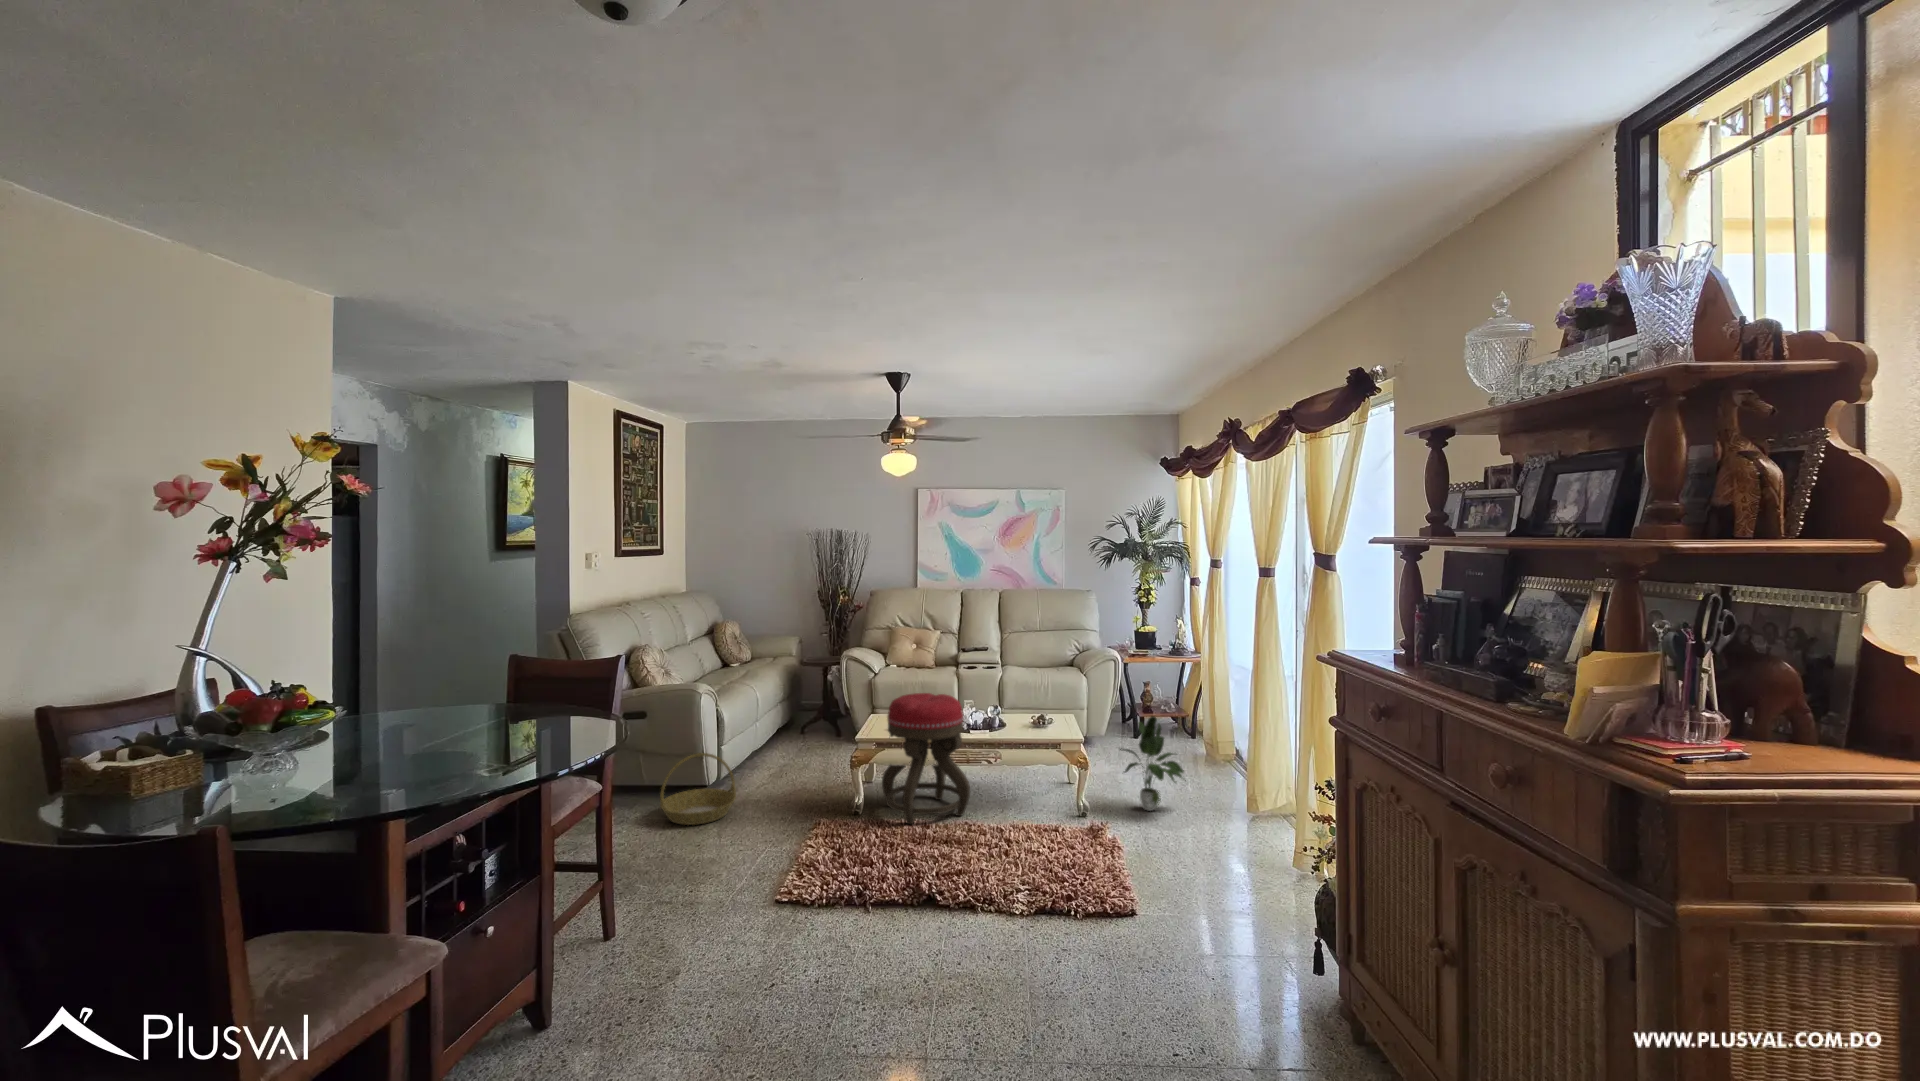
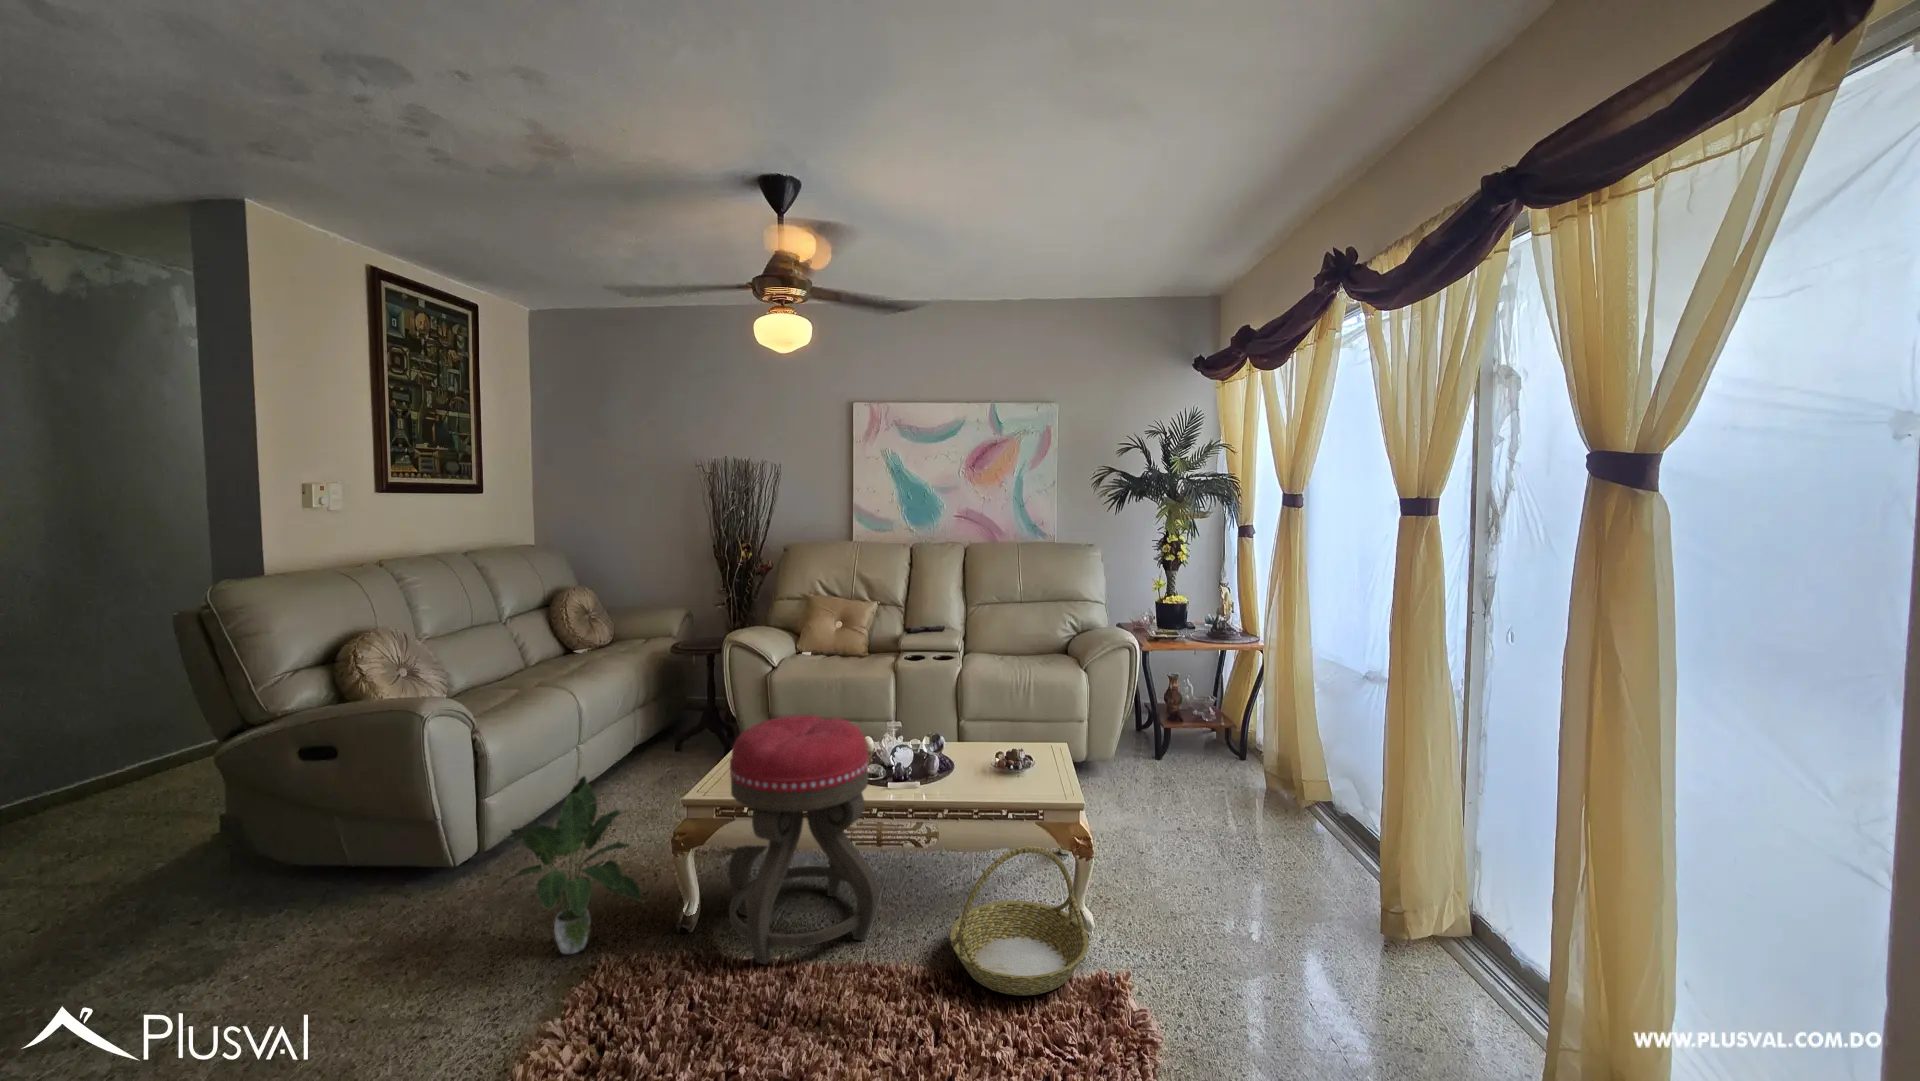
potted plant: present [1120,716,1186,811] -> present [500,776,642,954]
basket: present [660,753,736,825] -> present [950,846,1089,995]

